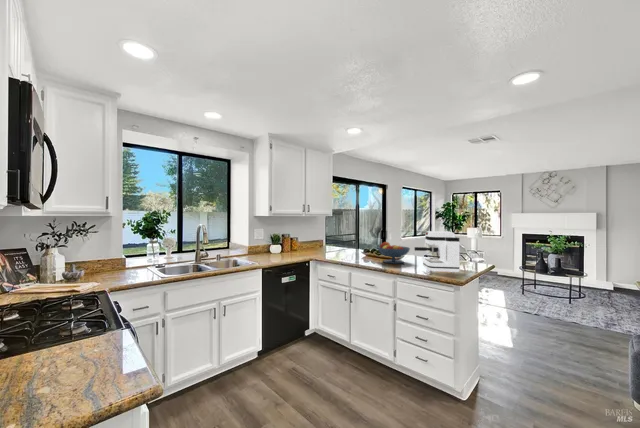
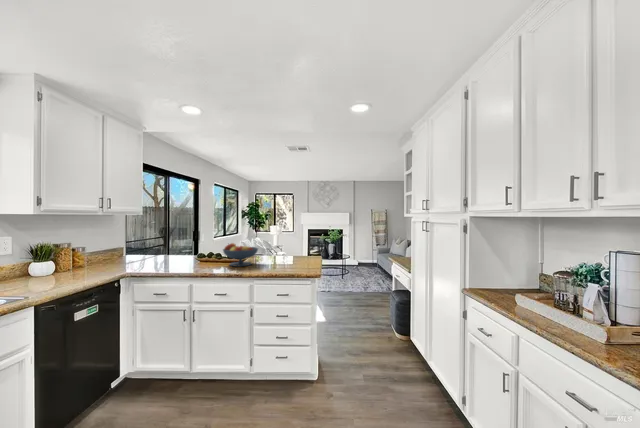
coffee maker: present [415,231,460,273] -> none [270,229,312,269]

